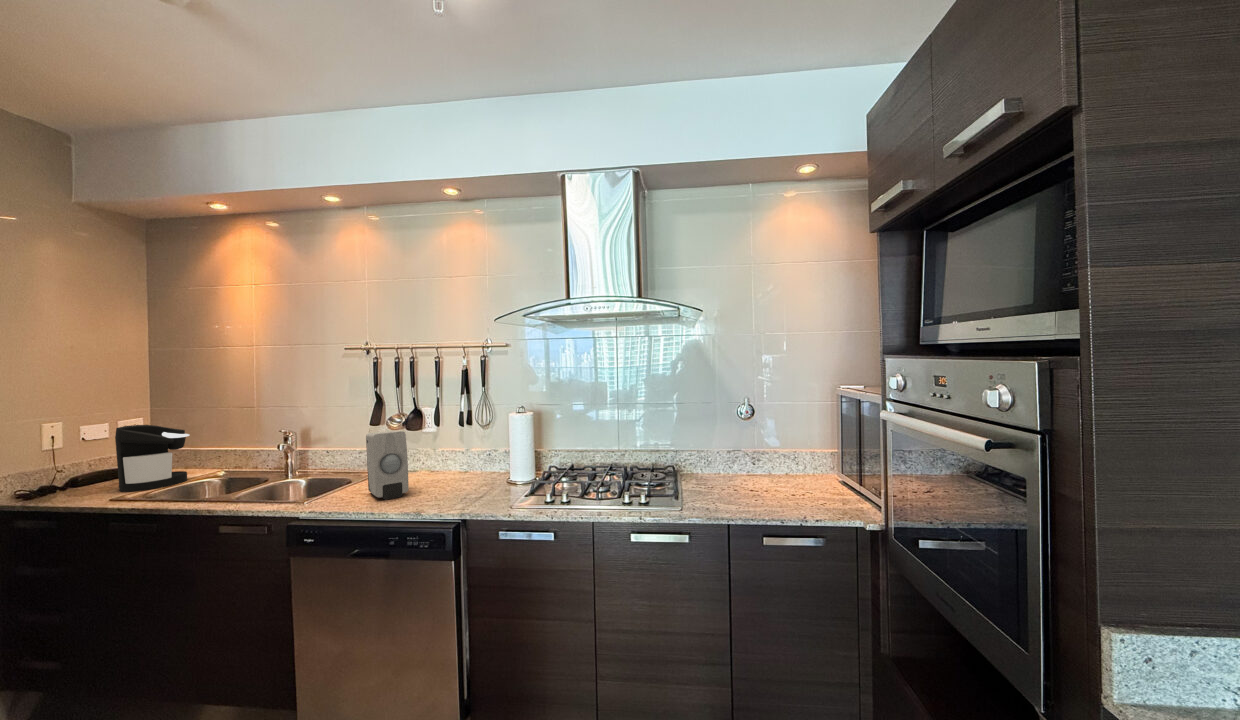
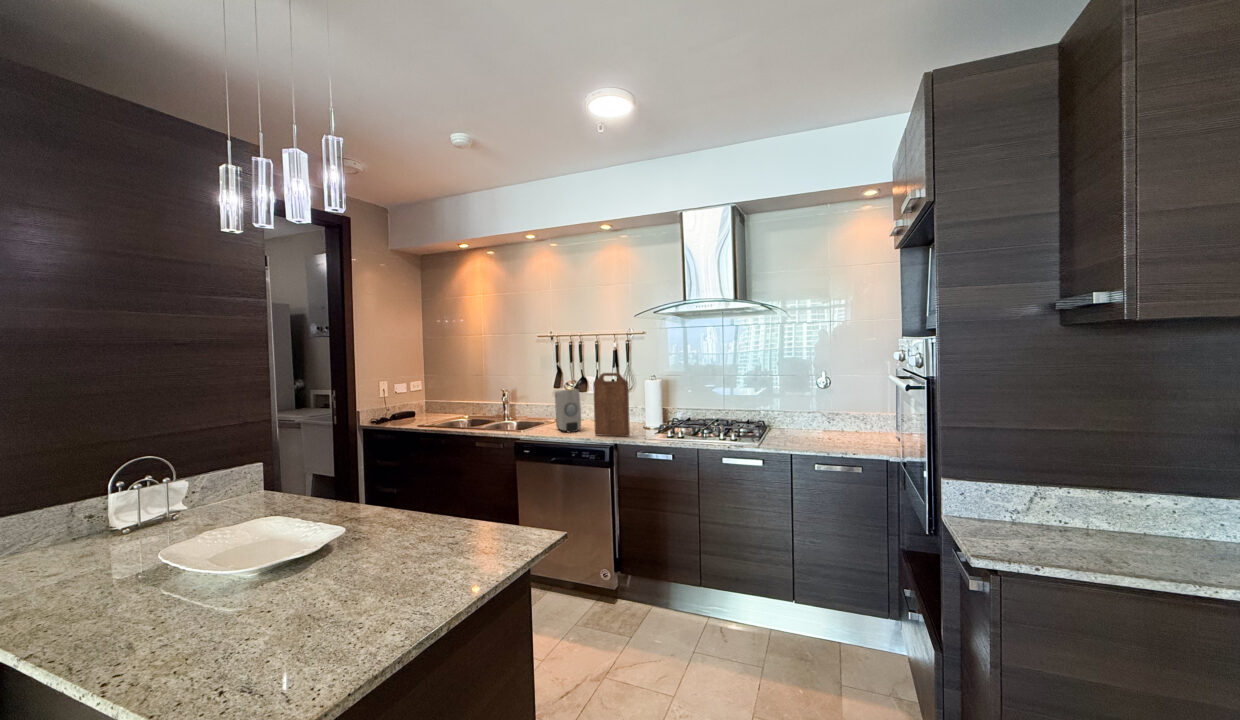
cutting board: none [426,407,485,504] -> present [593,373,630,437]
coffee maker: present [115,425,190,492] -> none [414,384,449,423]

